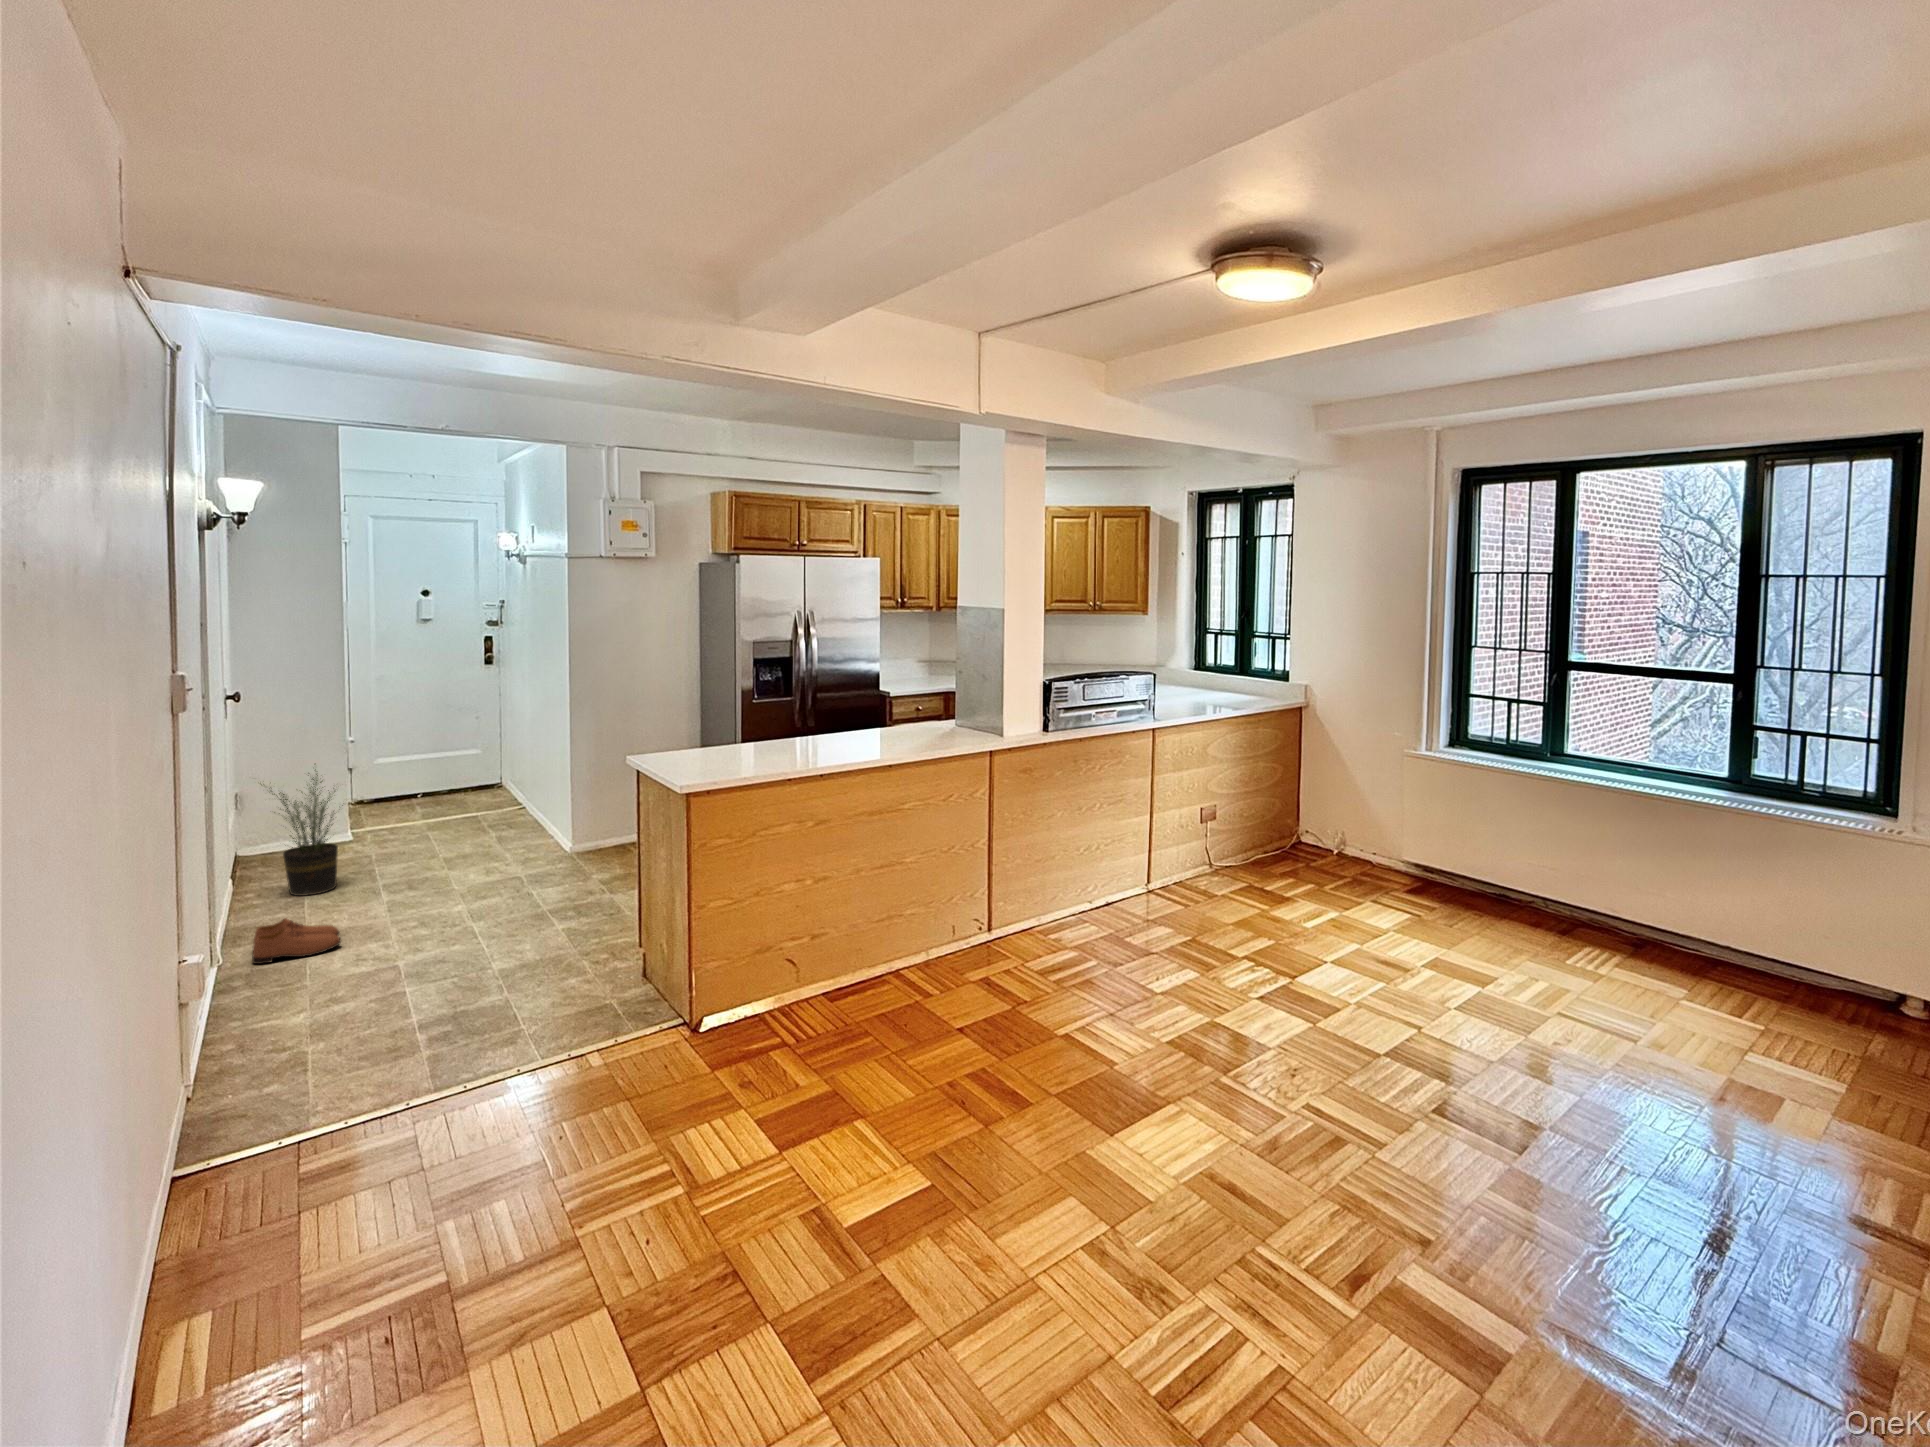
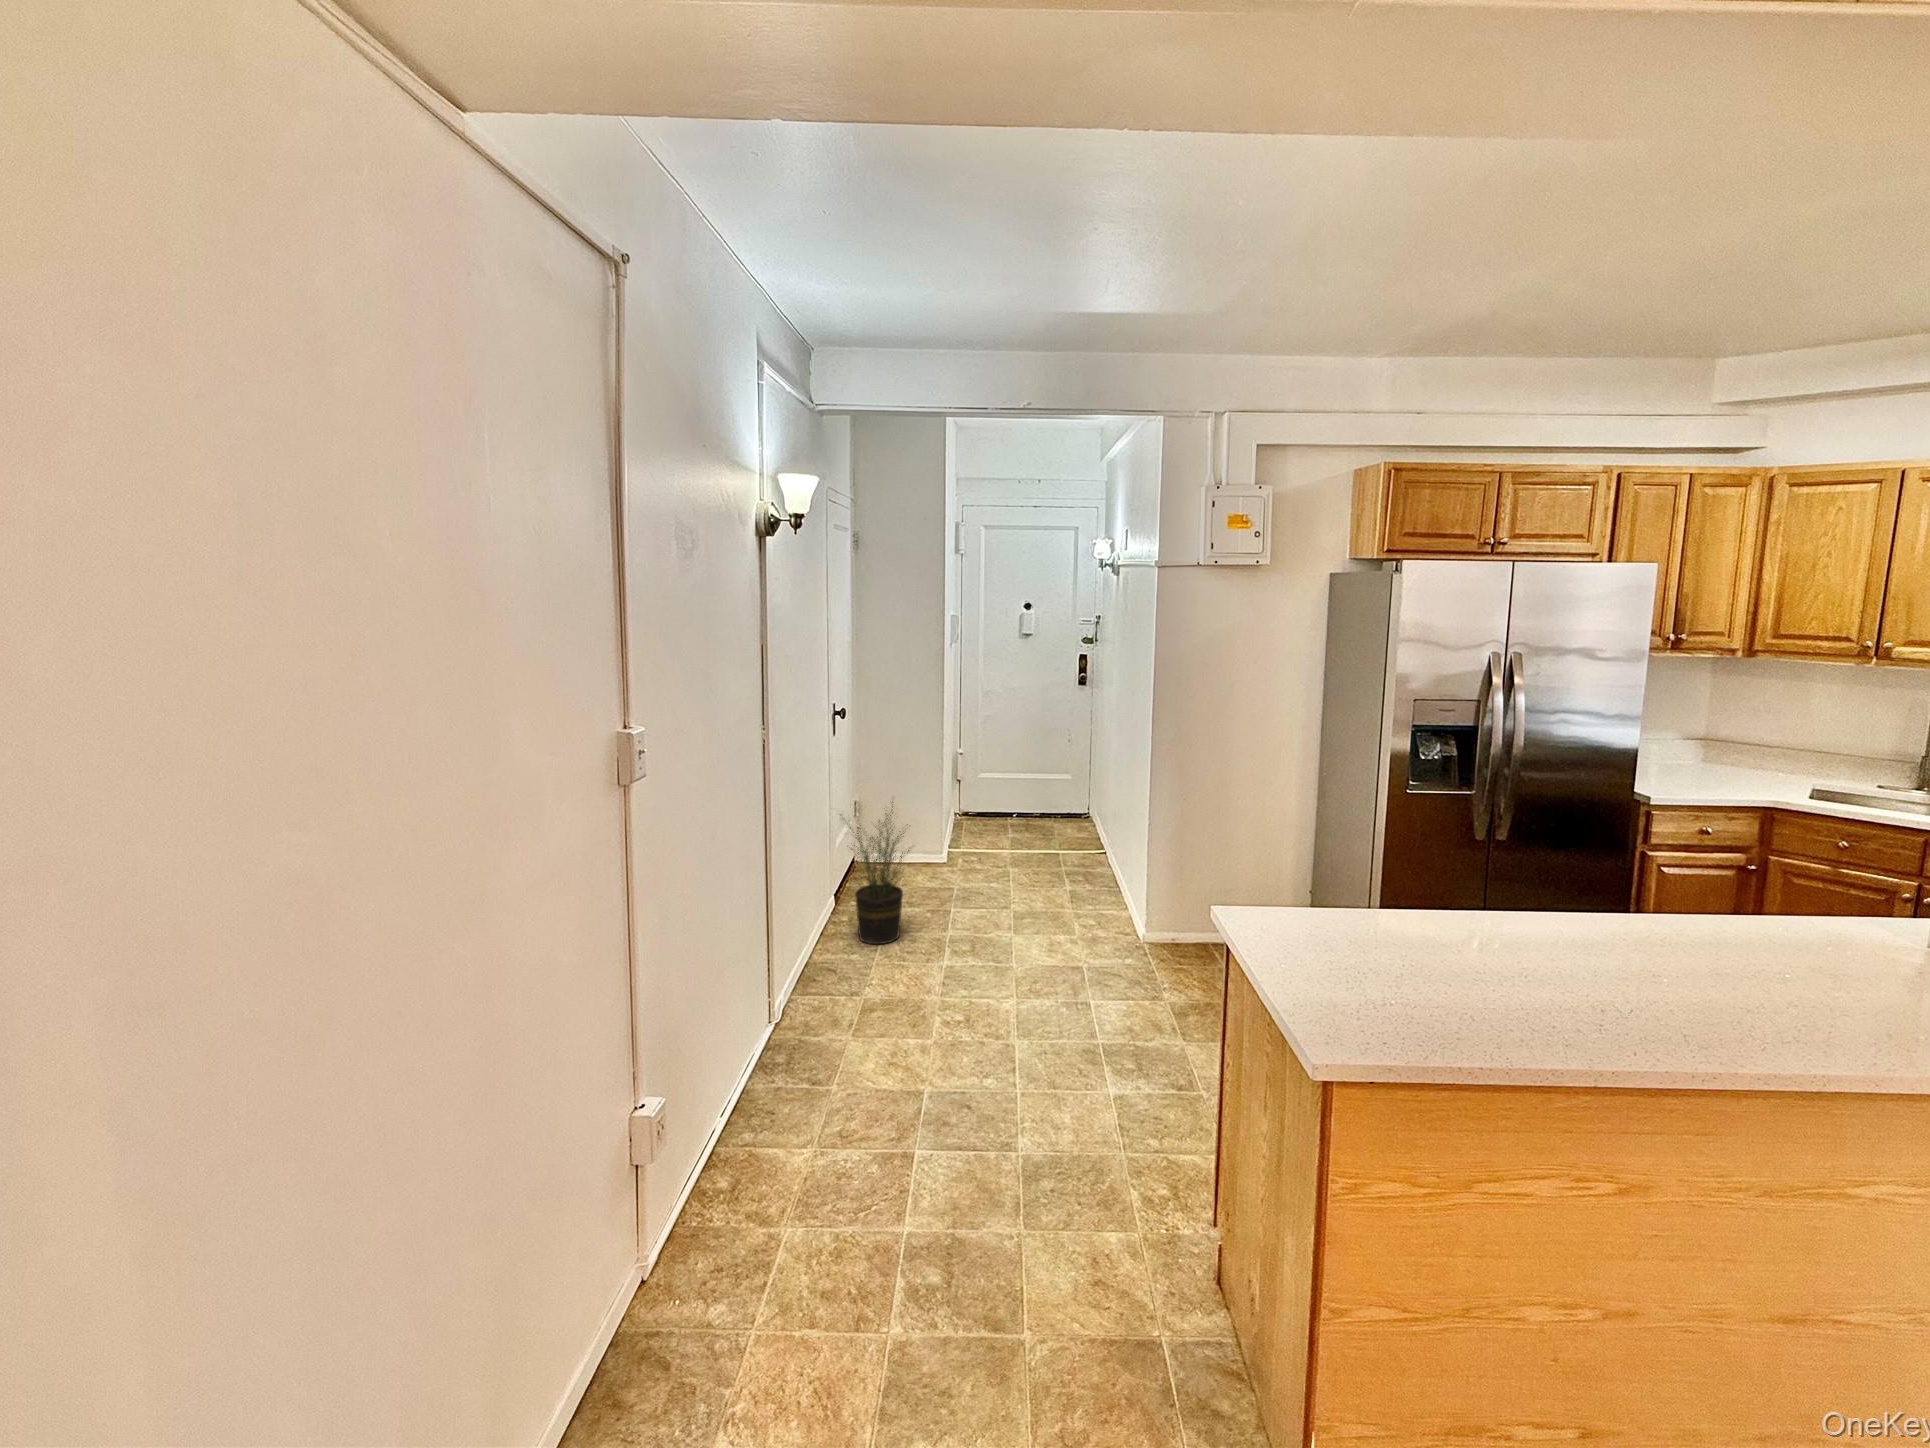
shoe: present [252,918,341,964] -> none [779,998,868,1060]

